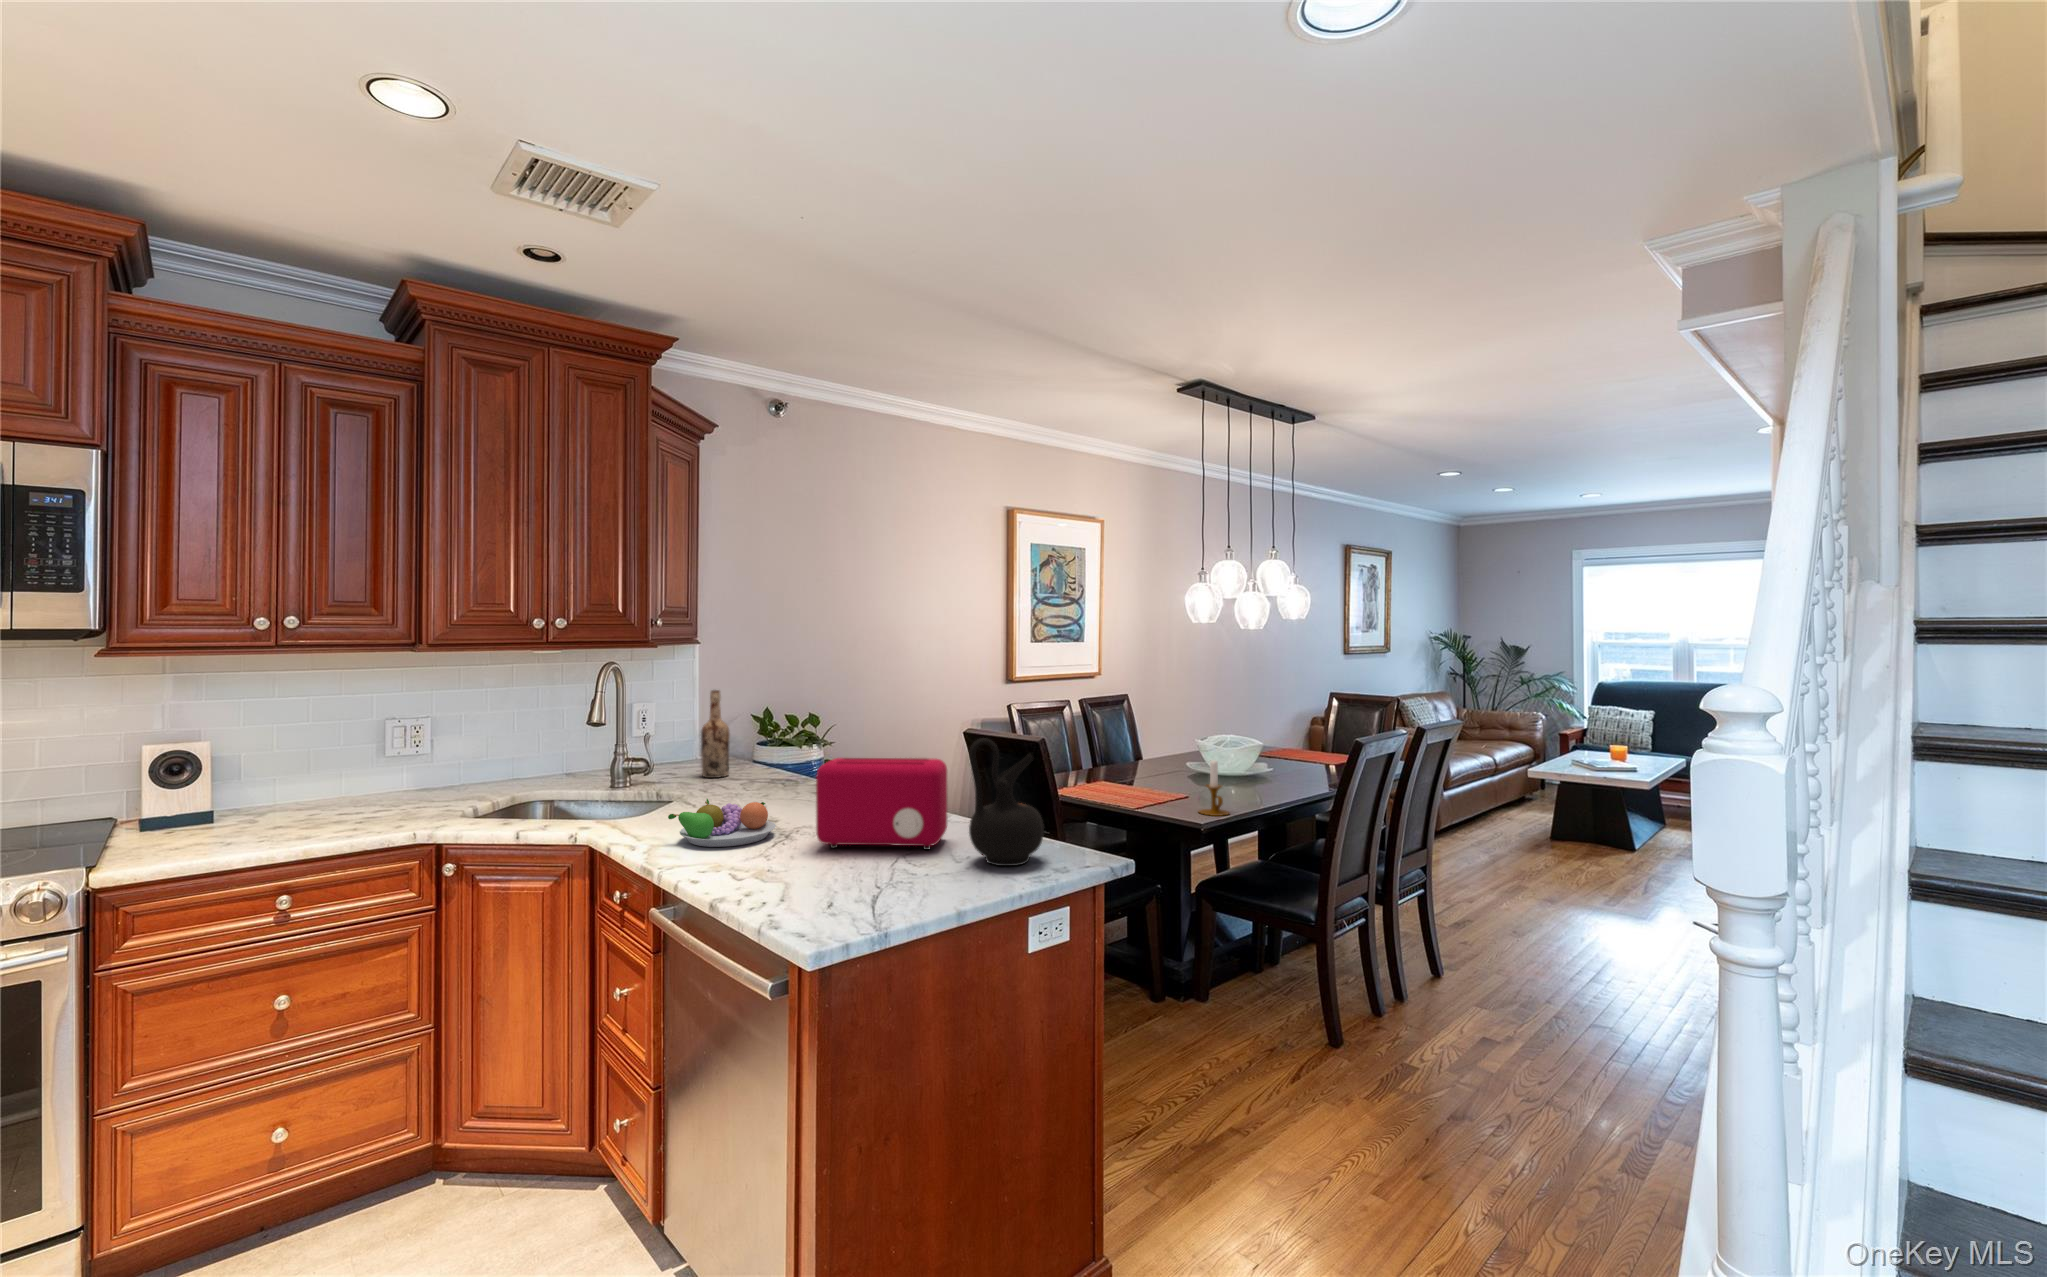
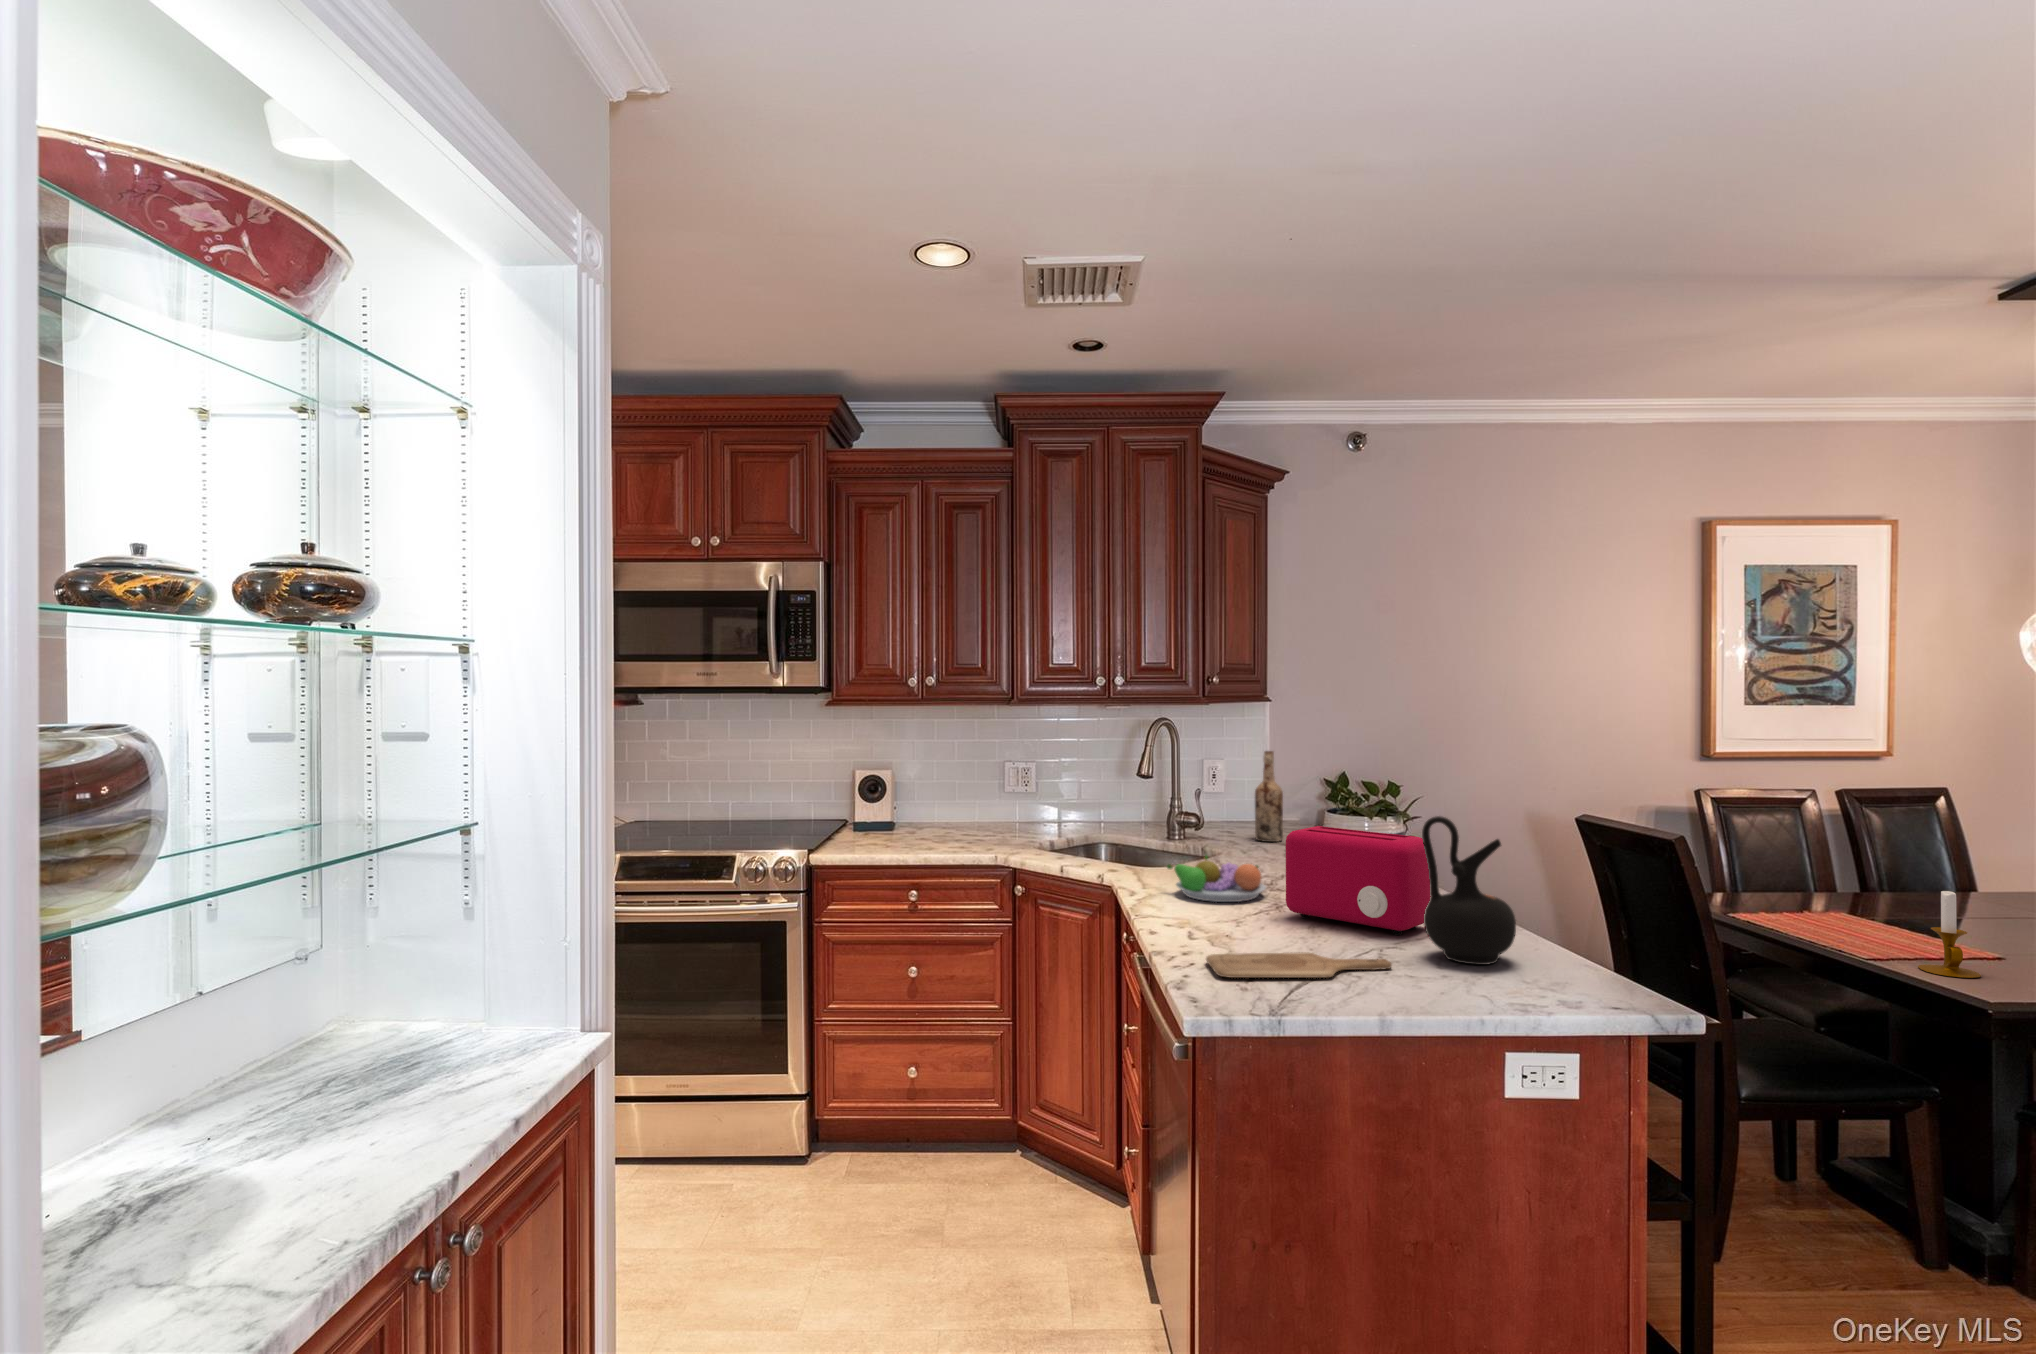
cutting board: none [794,876,963,928] -> present [1206,952,1392,978]

